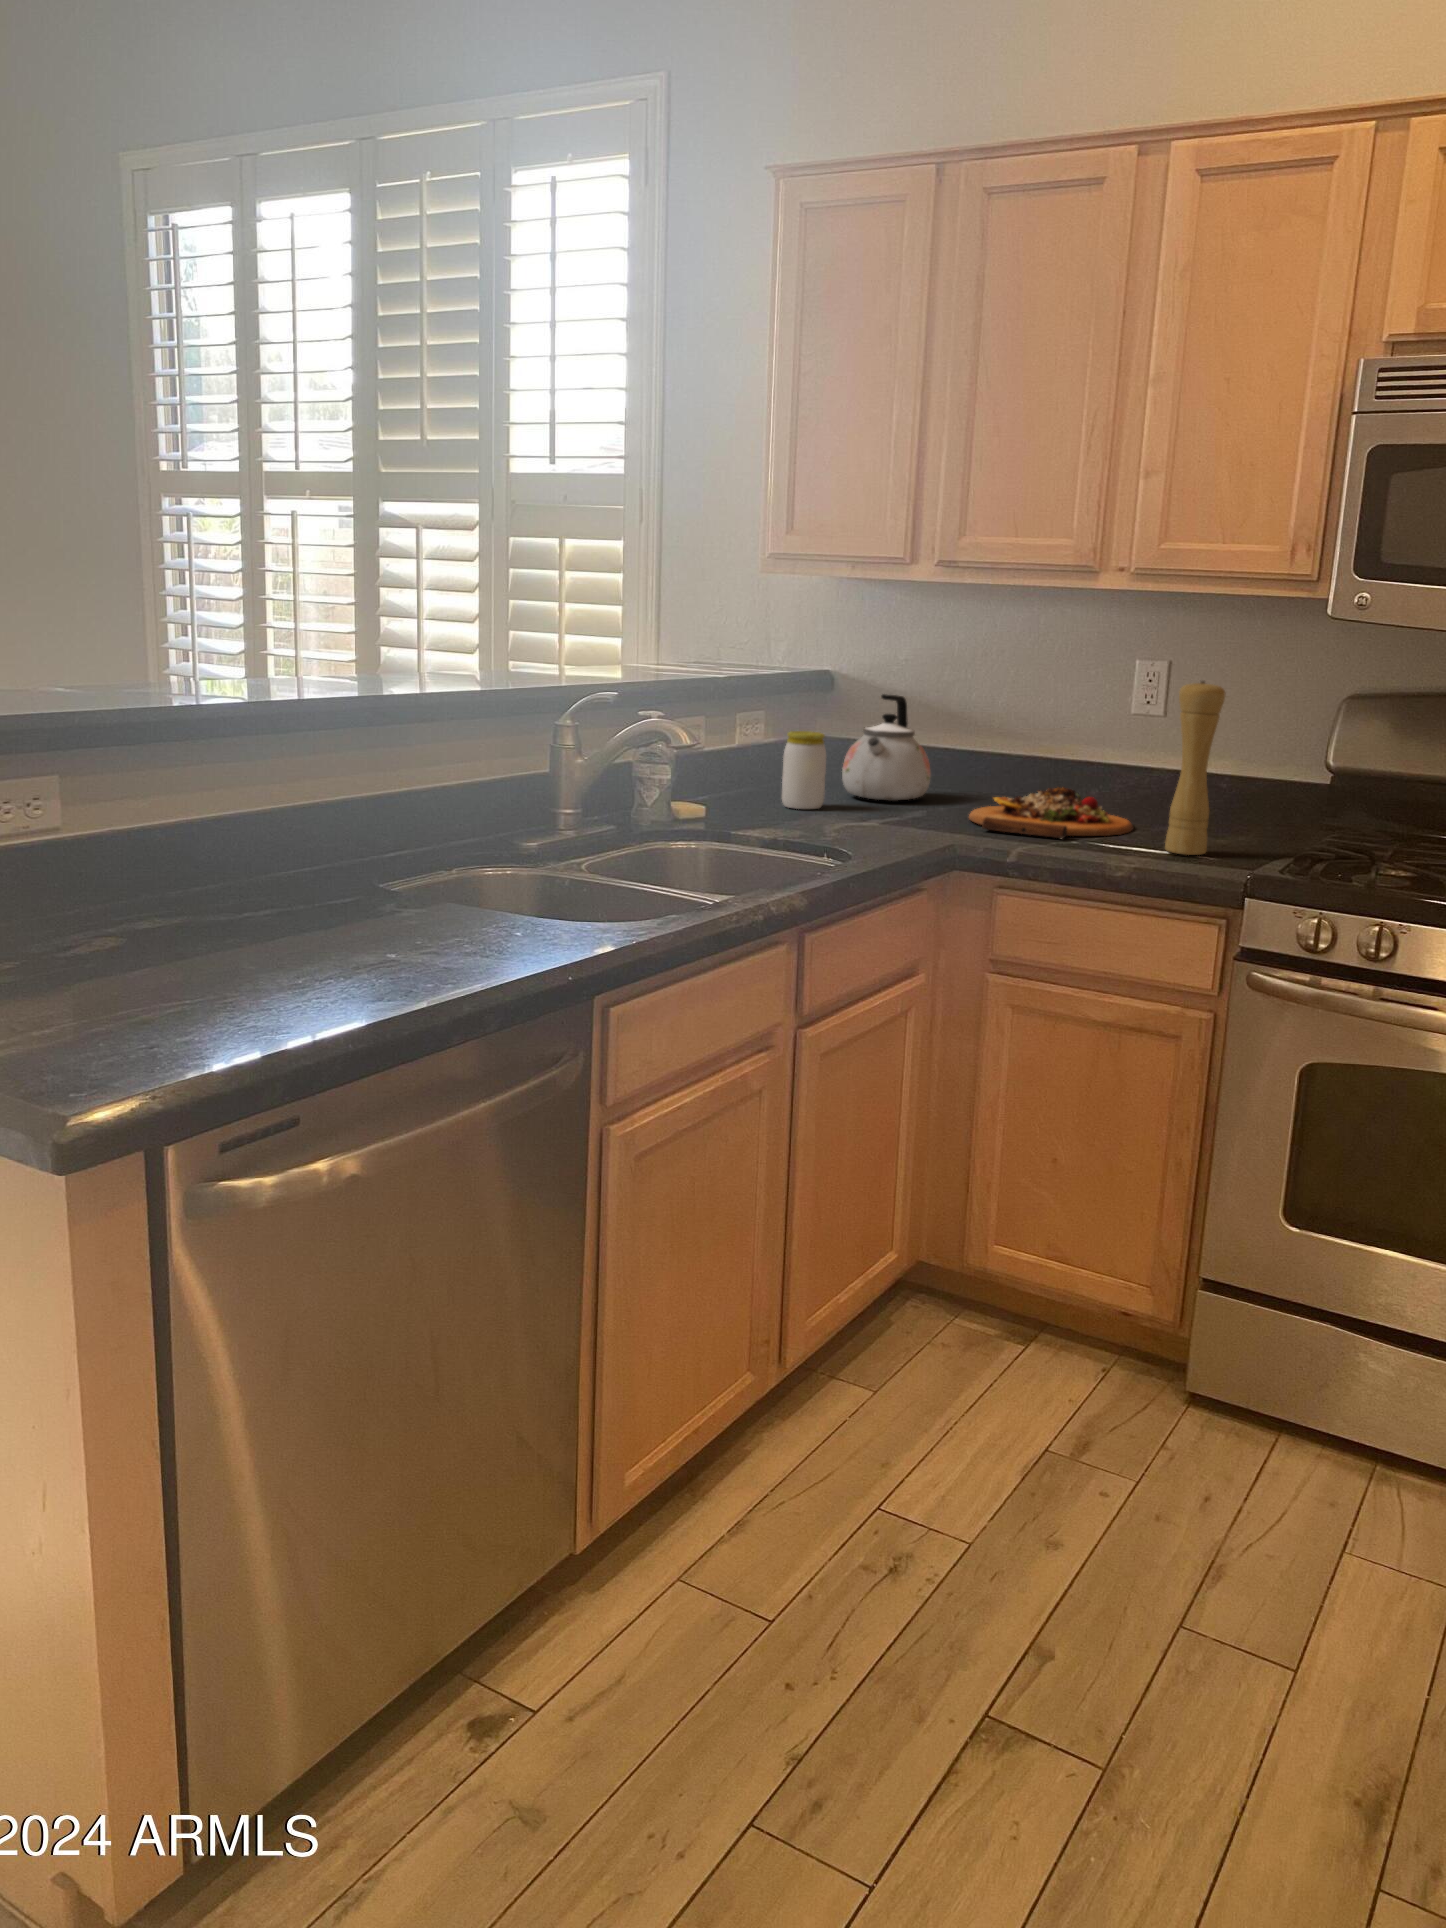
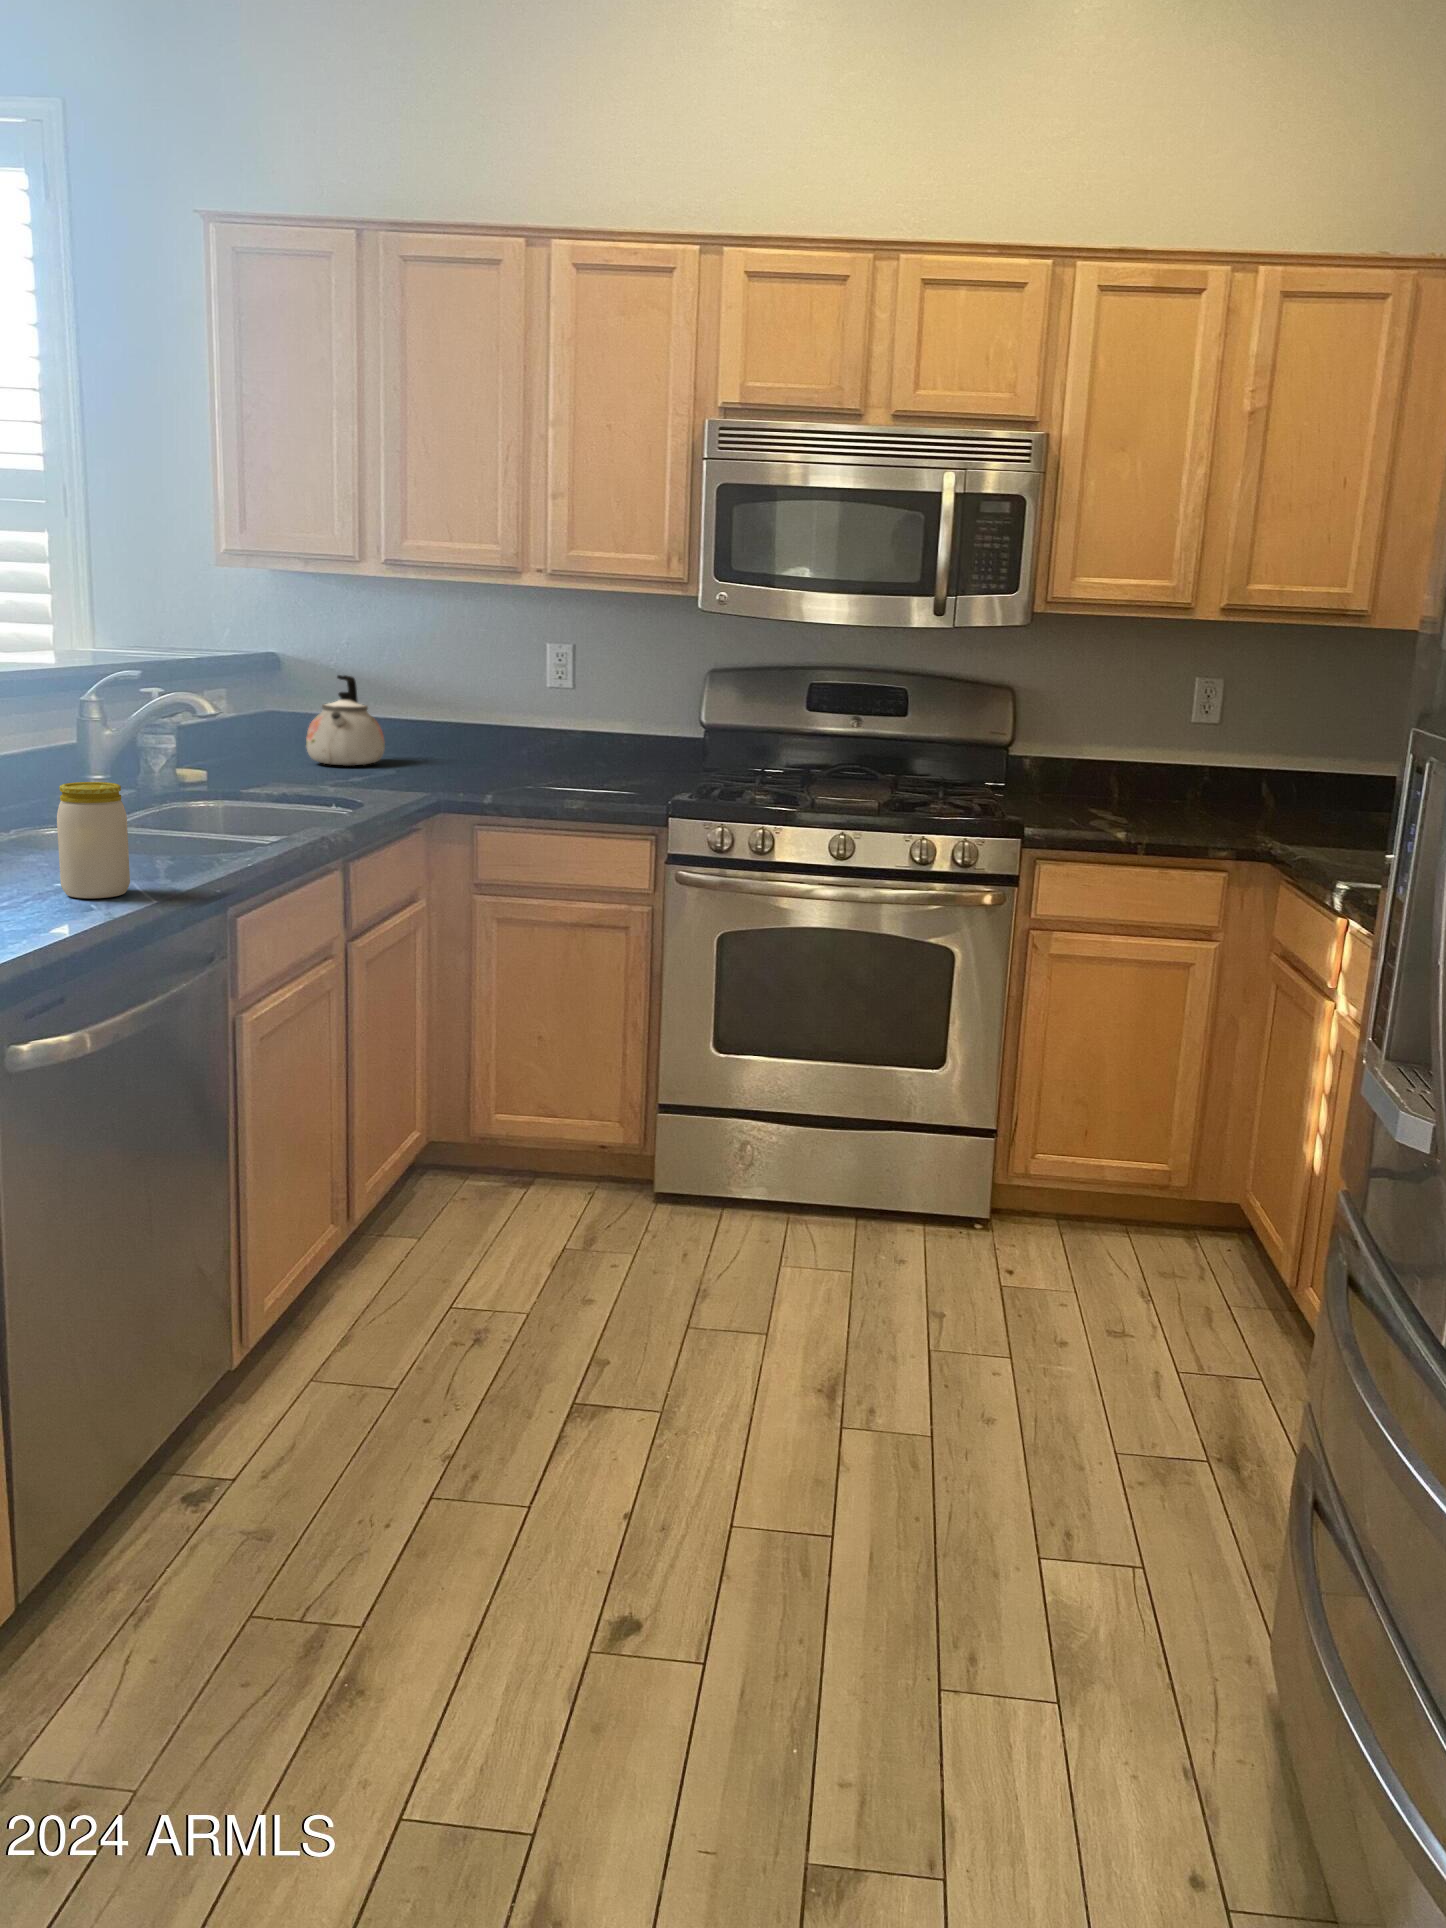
pepper mill: present [1165,681,1225,855] -> none [595,657,631,791]
jar: present [782,731,826,809] -> present [57,782,130,898]
cutting board: present [969,787,1133,838] -> none [429,746,561,785]

